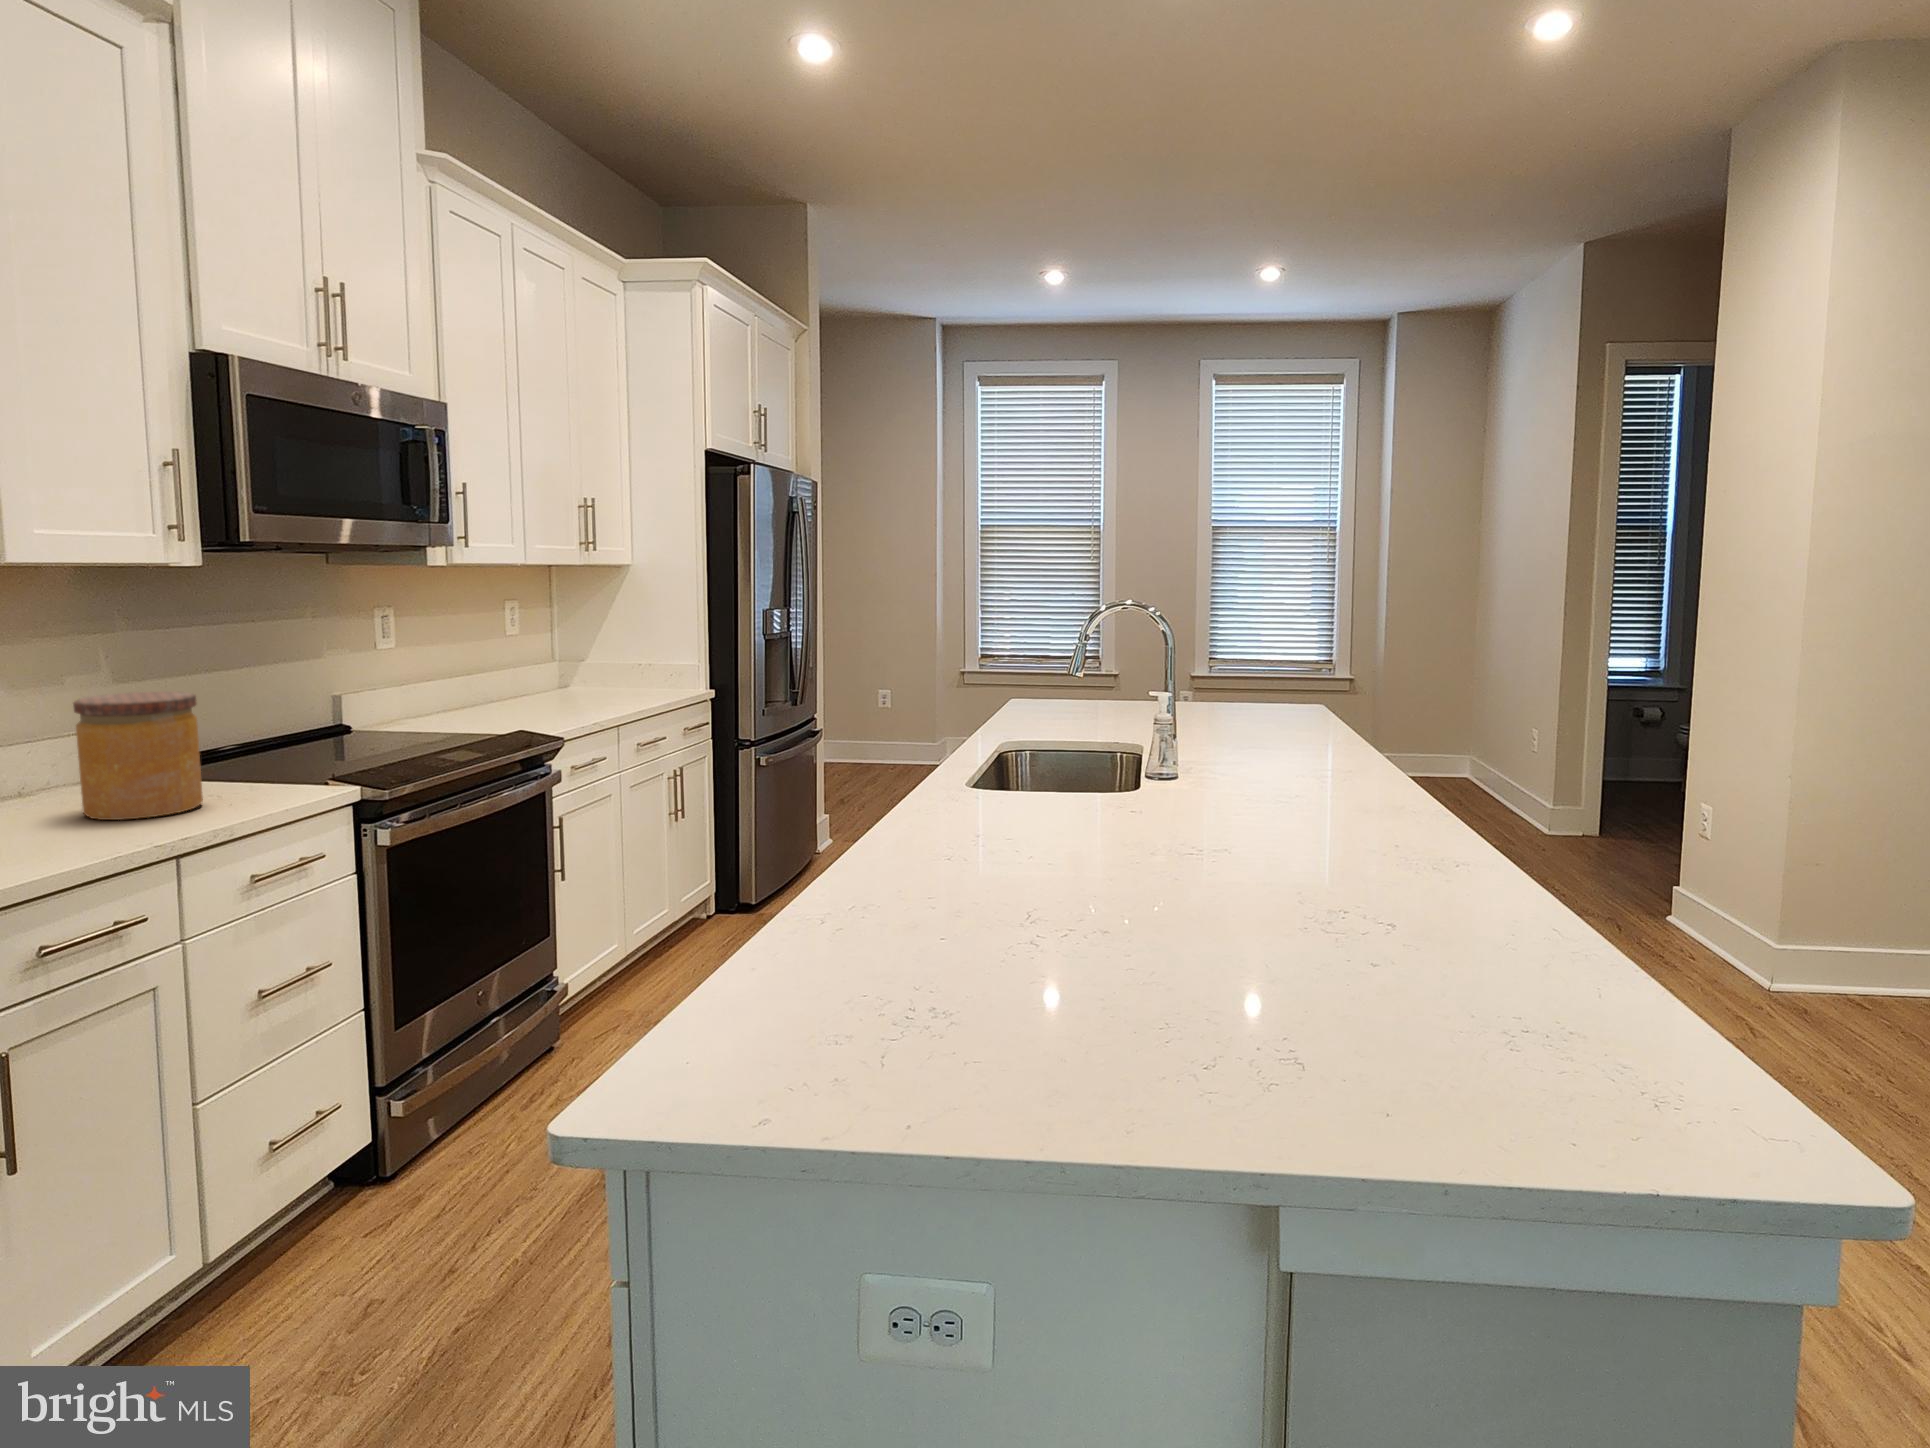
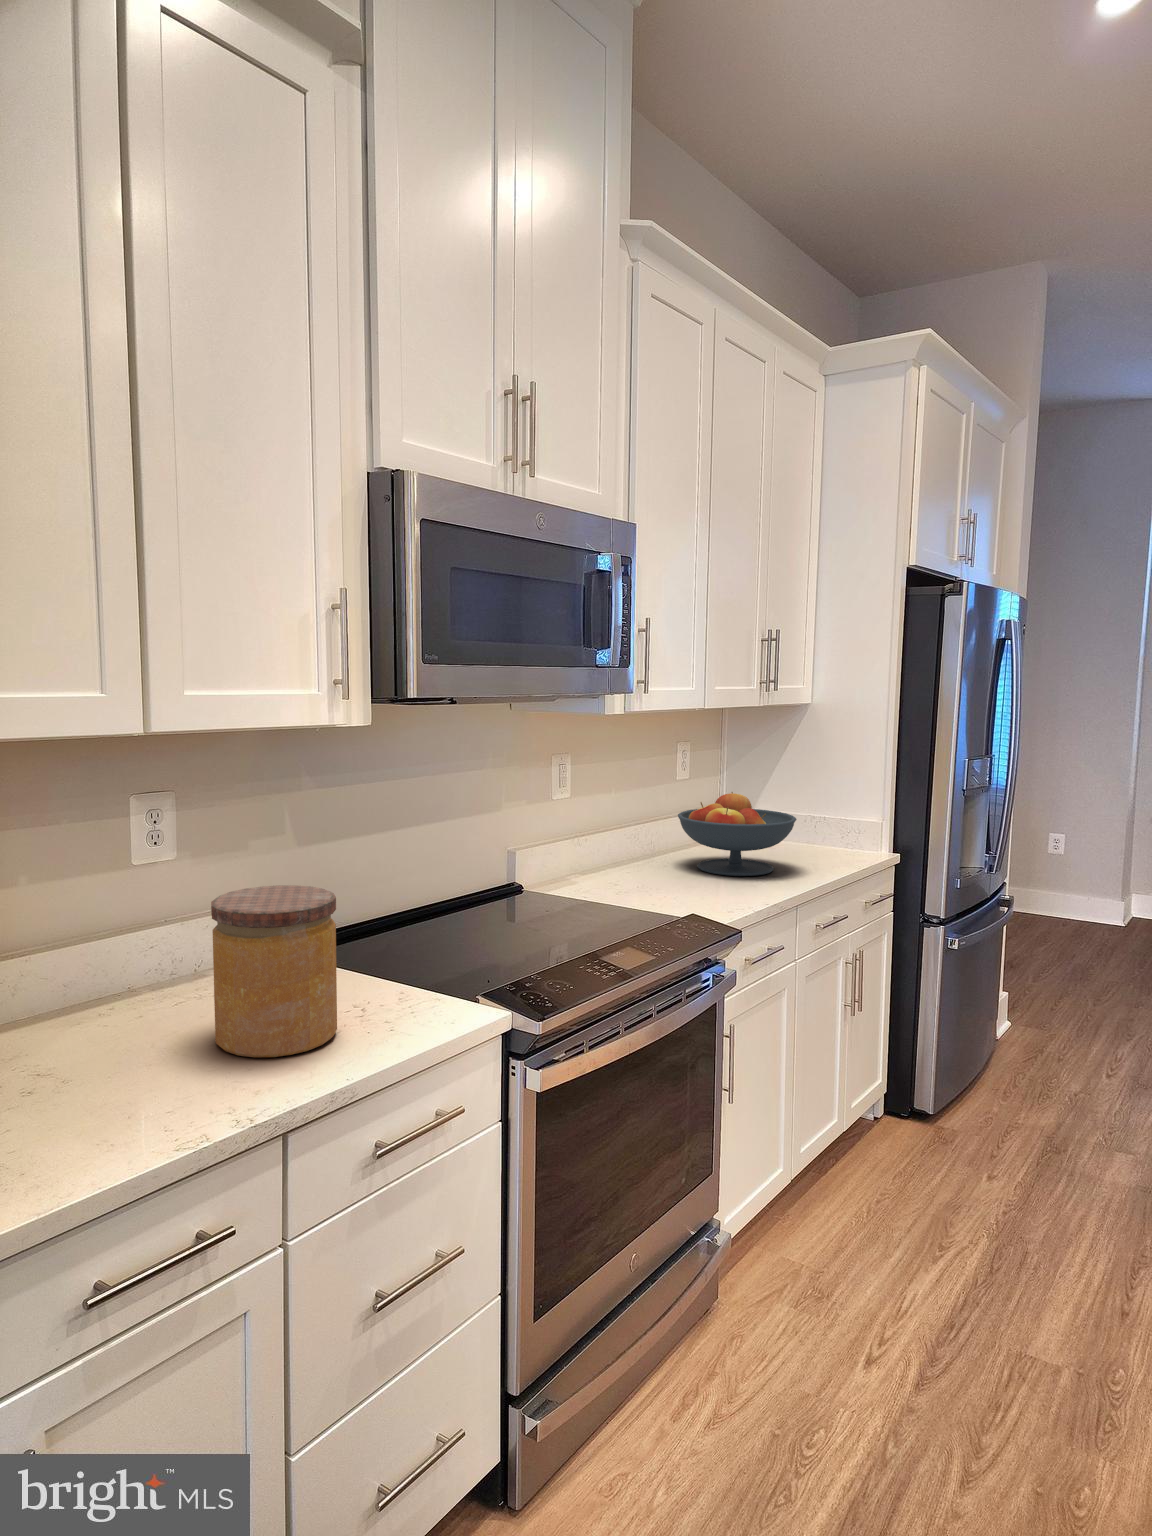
fruit bowl: none [508,640,617,708] -> present [678,792,797,876]

